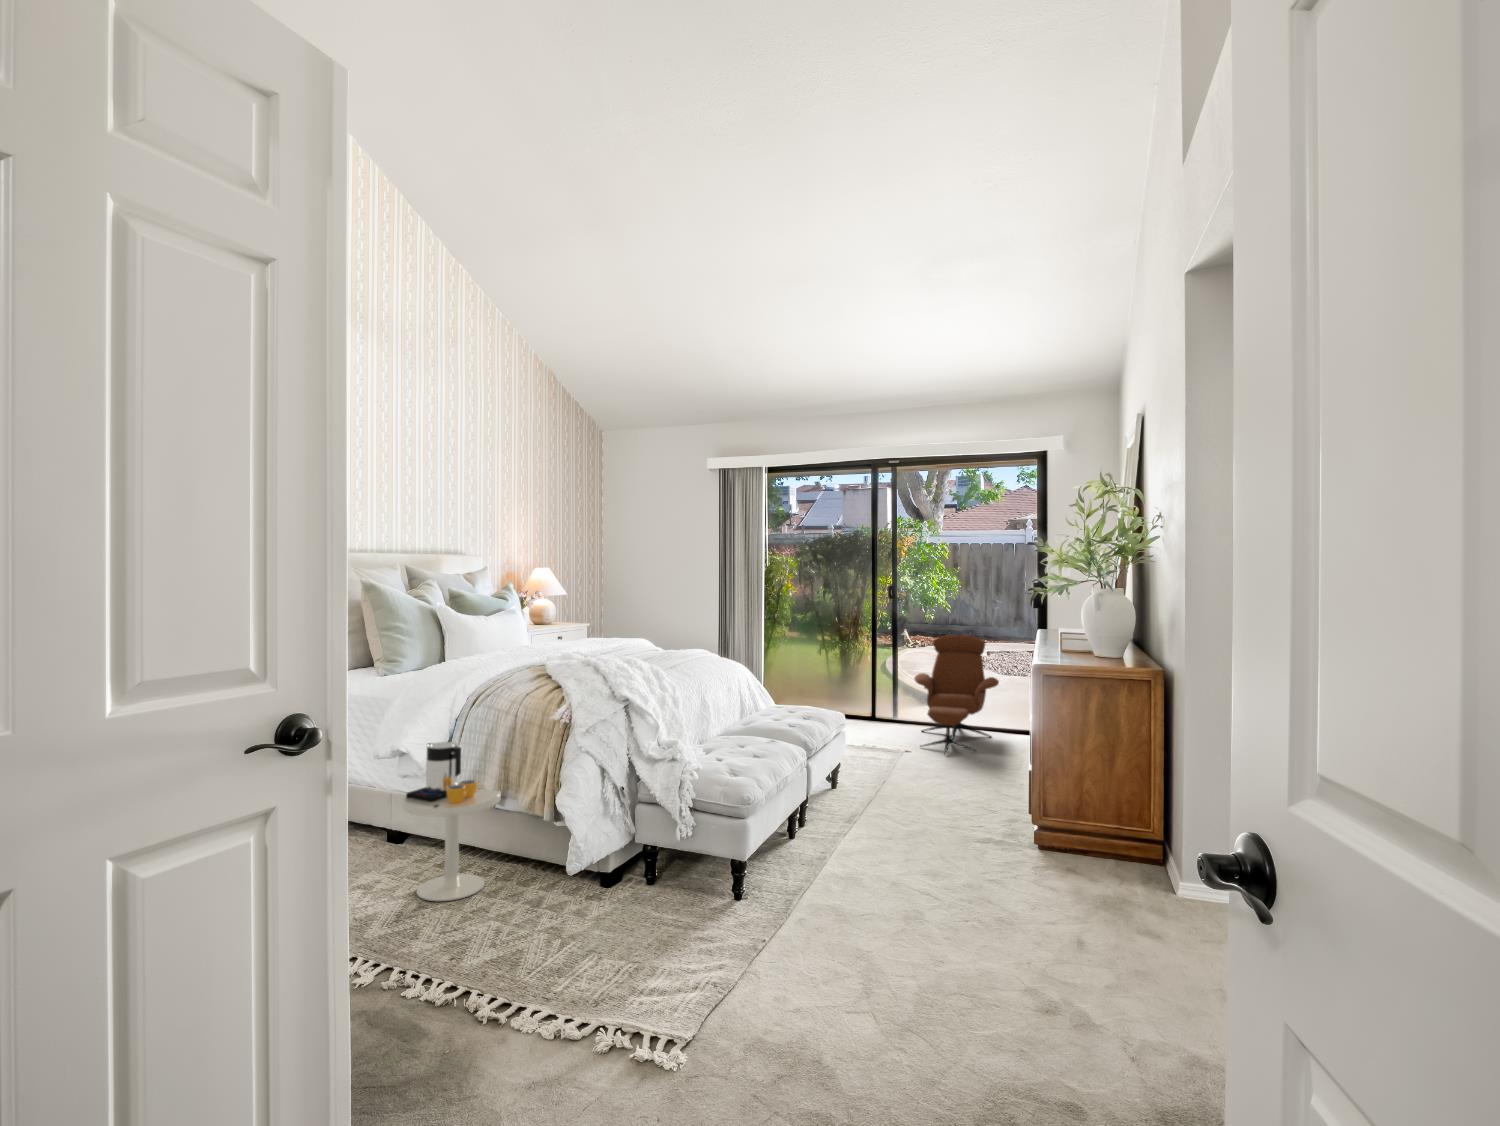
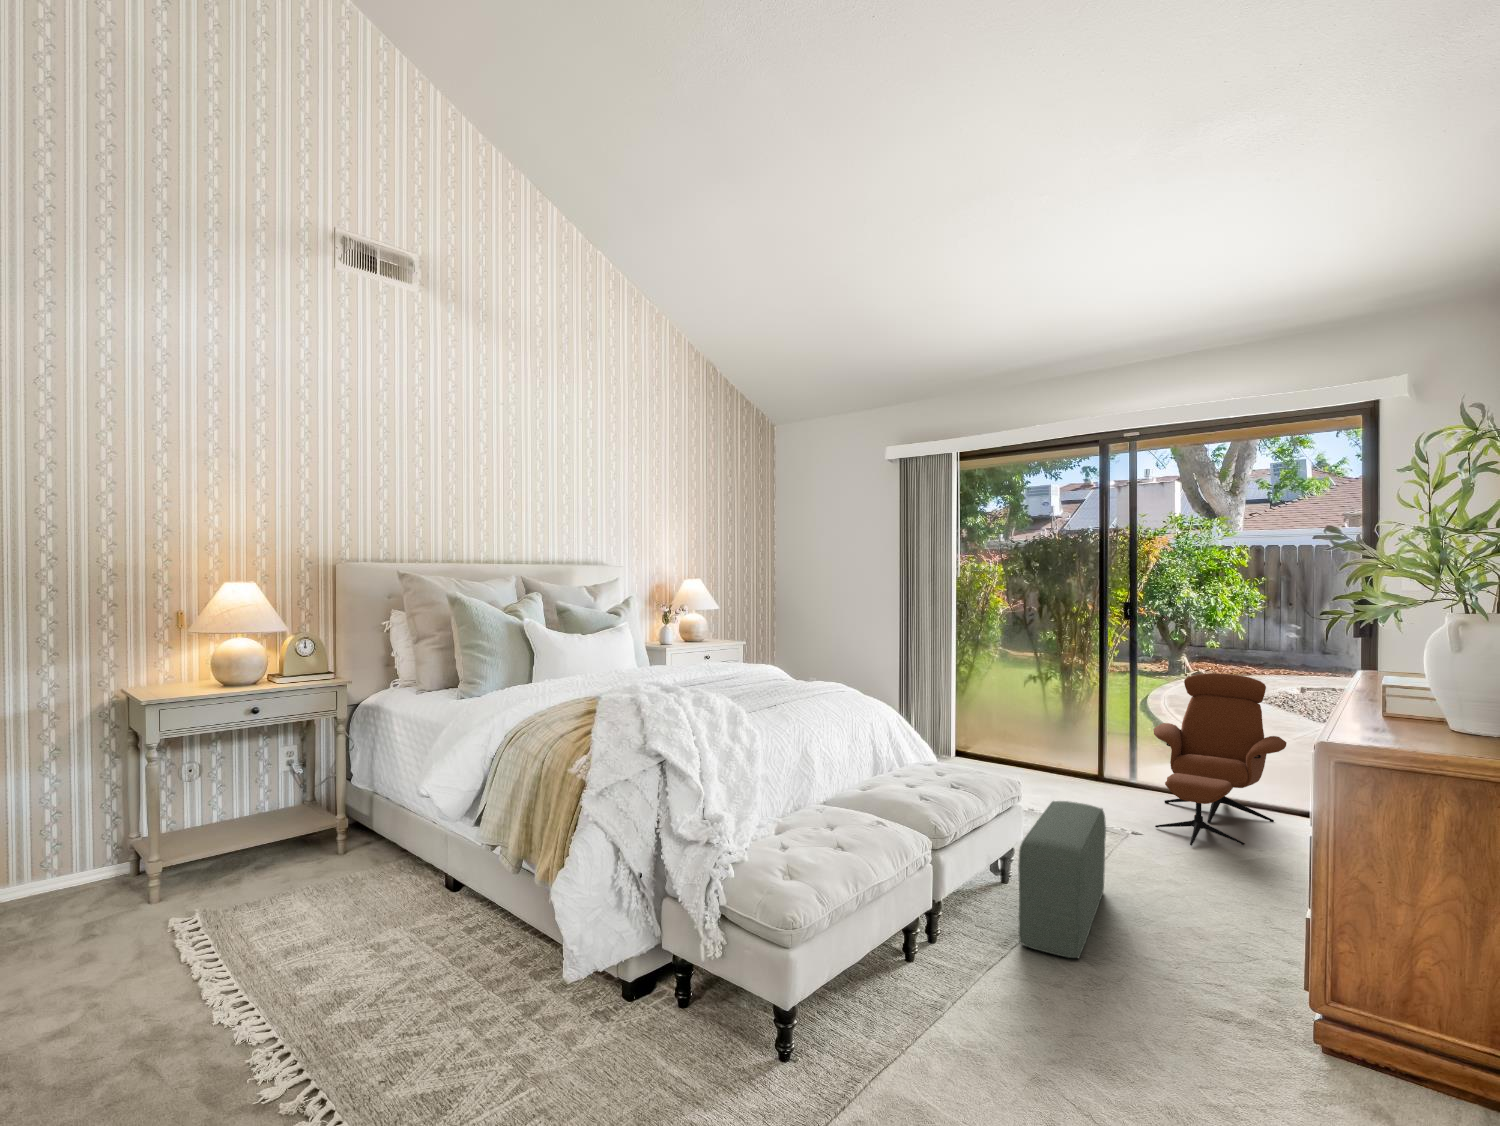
pouf: none [857,726,901,824] -> present [1018,801,1106,958]
side table: present [403,742,501,901] -> none [401,787,520,988]

